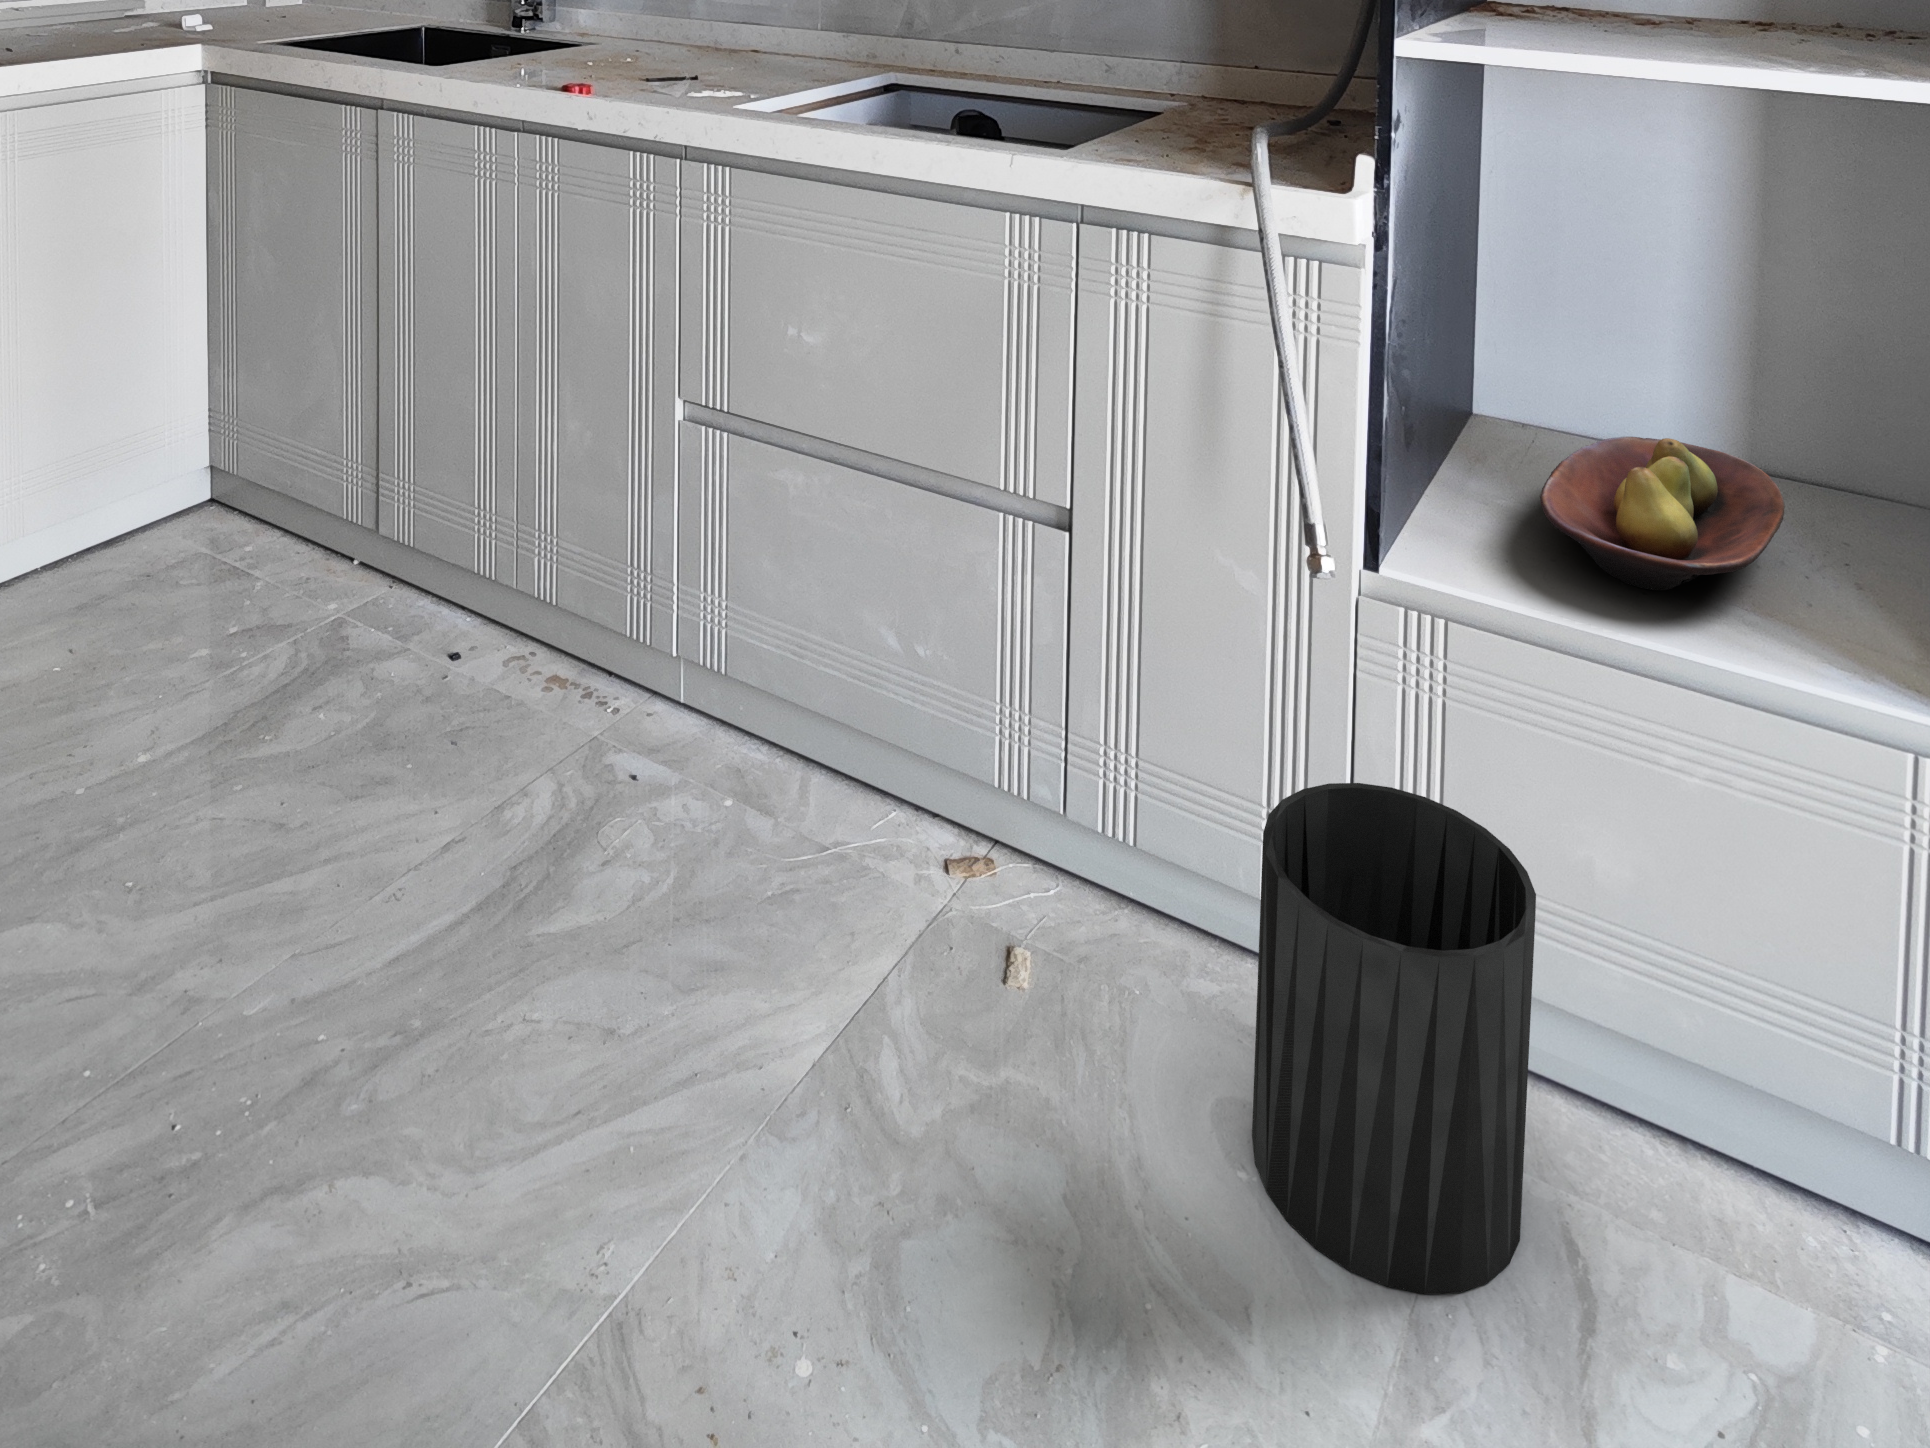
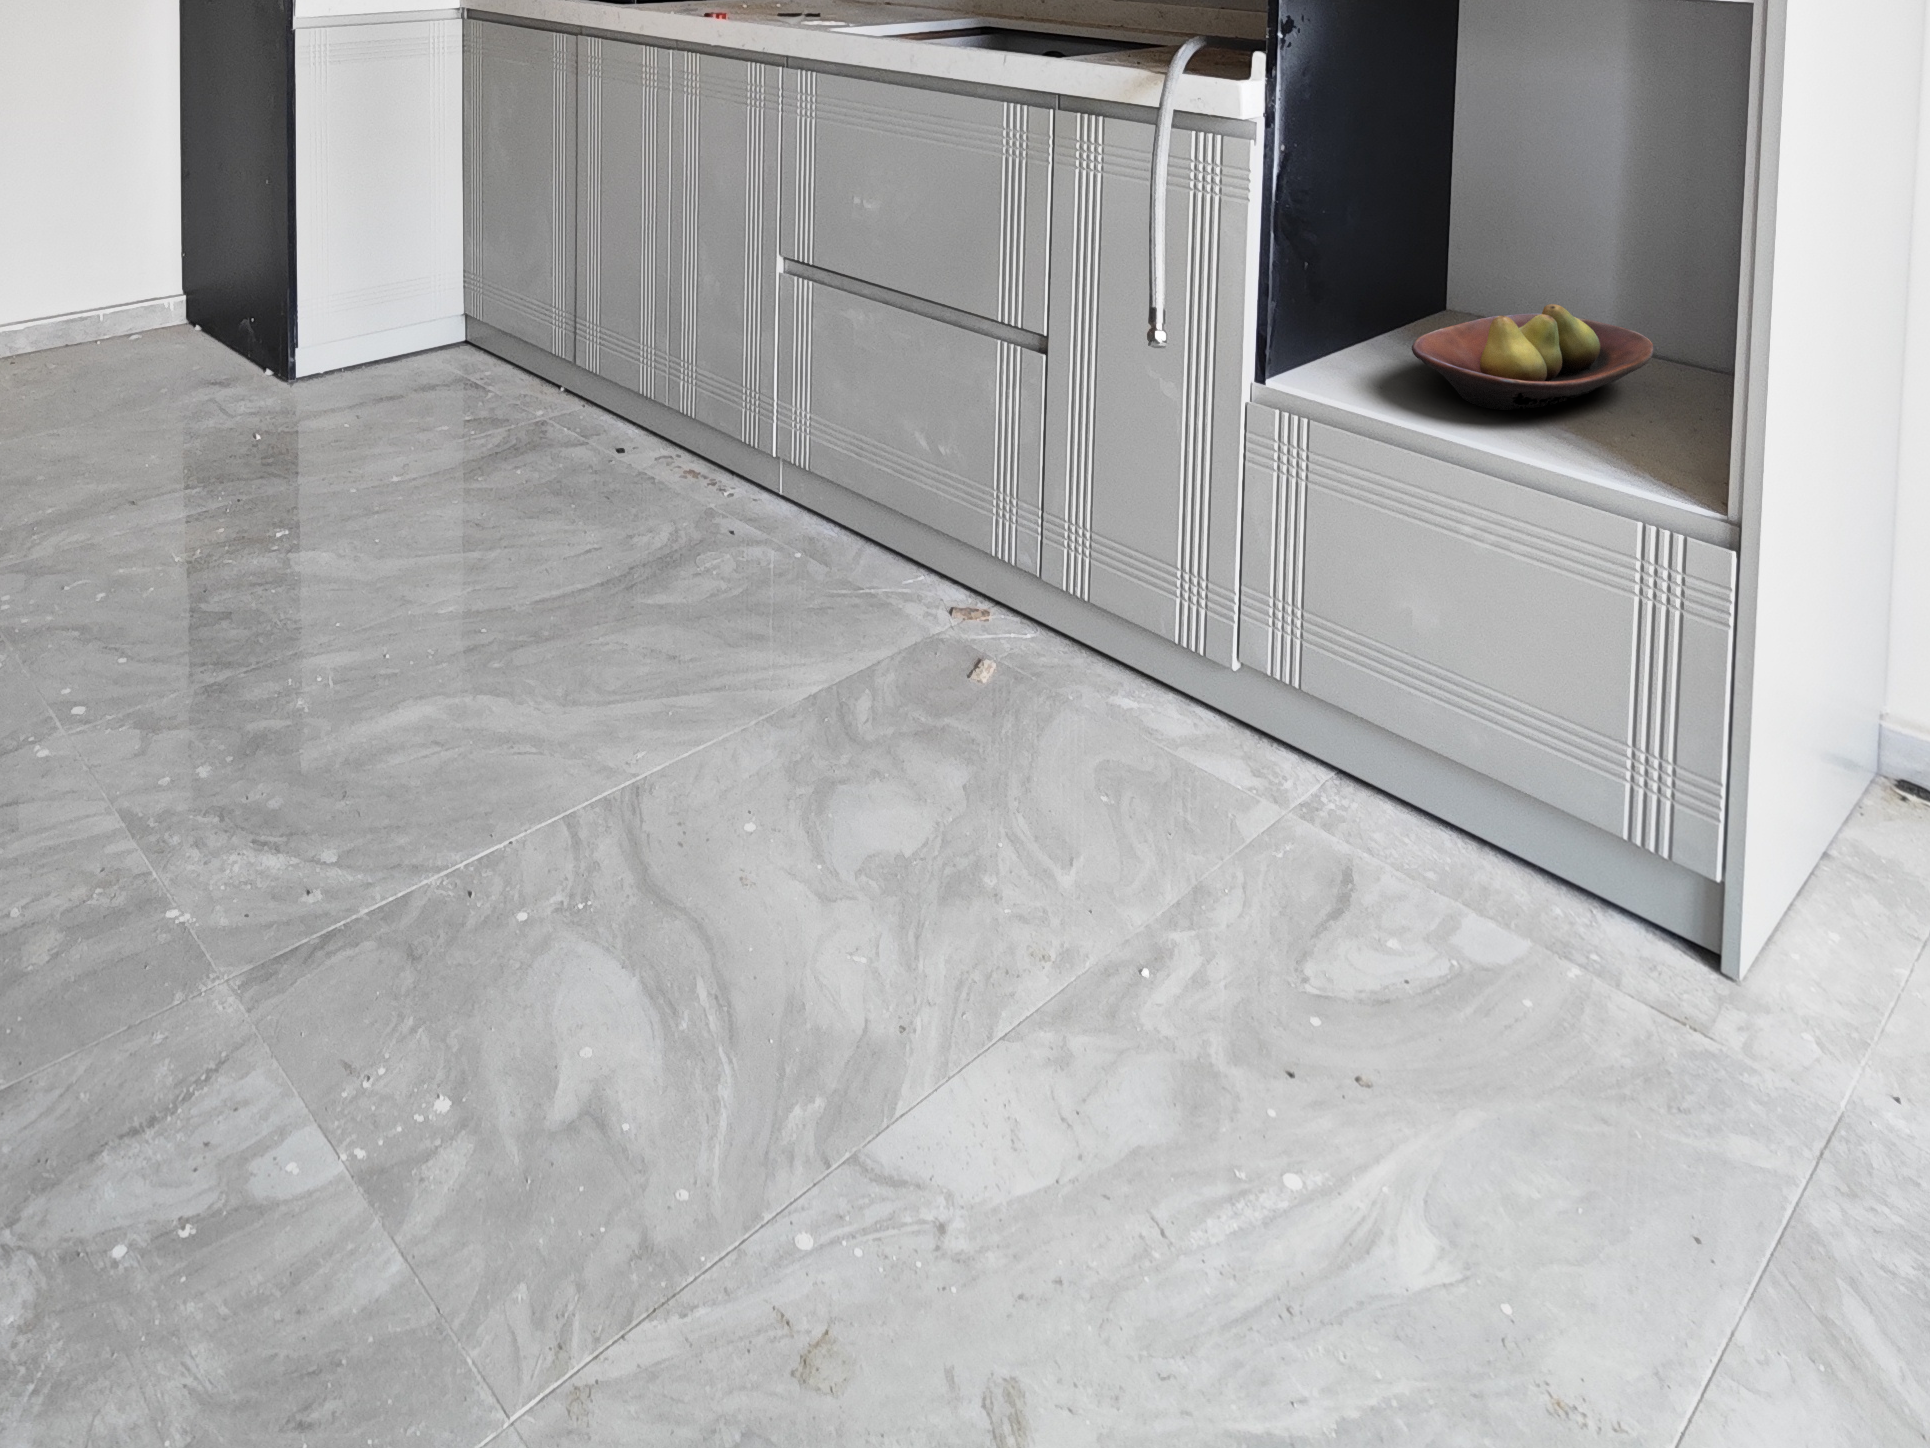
trash can: present [1252,783,1536,1294] -> none [1109,529,1321,877]

